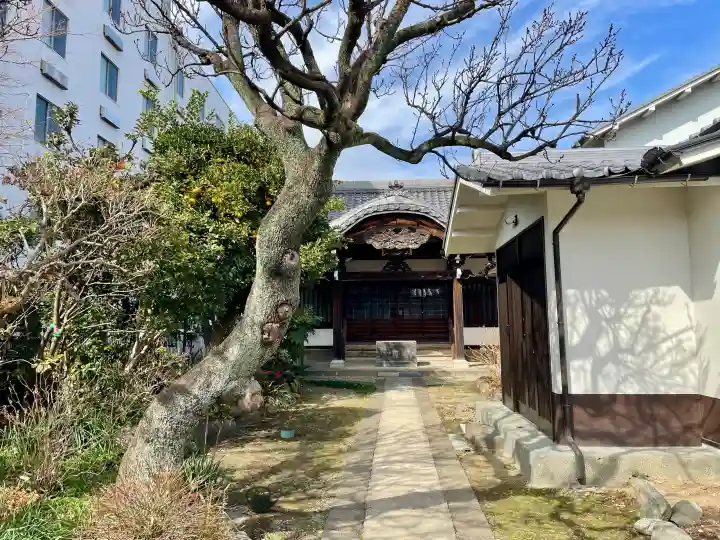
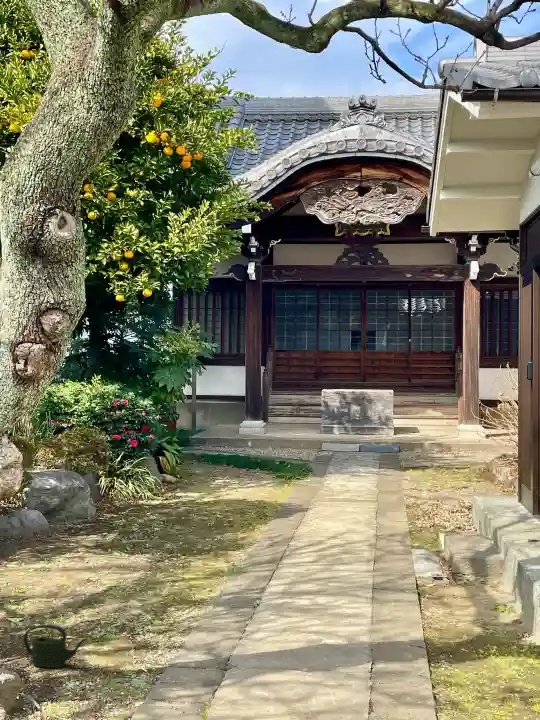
potted plant: present [276,393,298,438] -> none [110,472,153,548]

